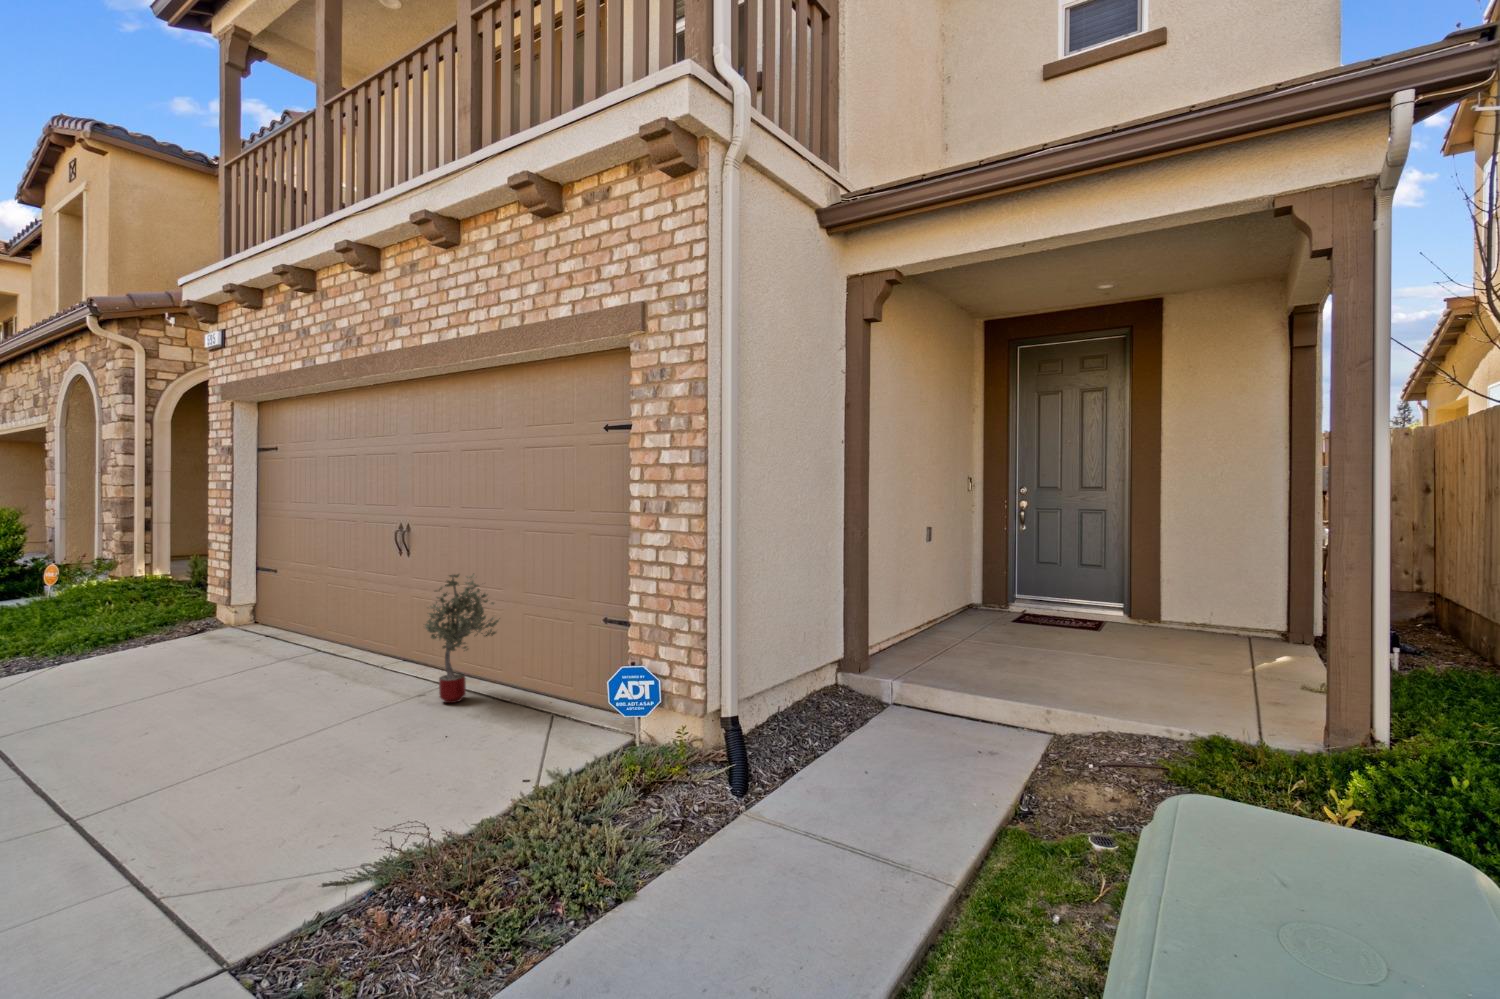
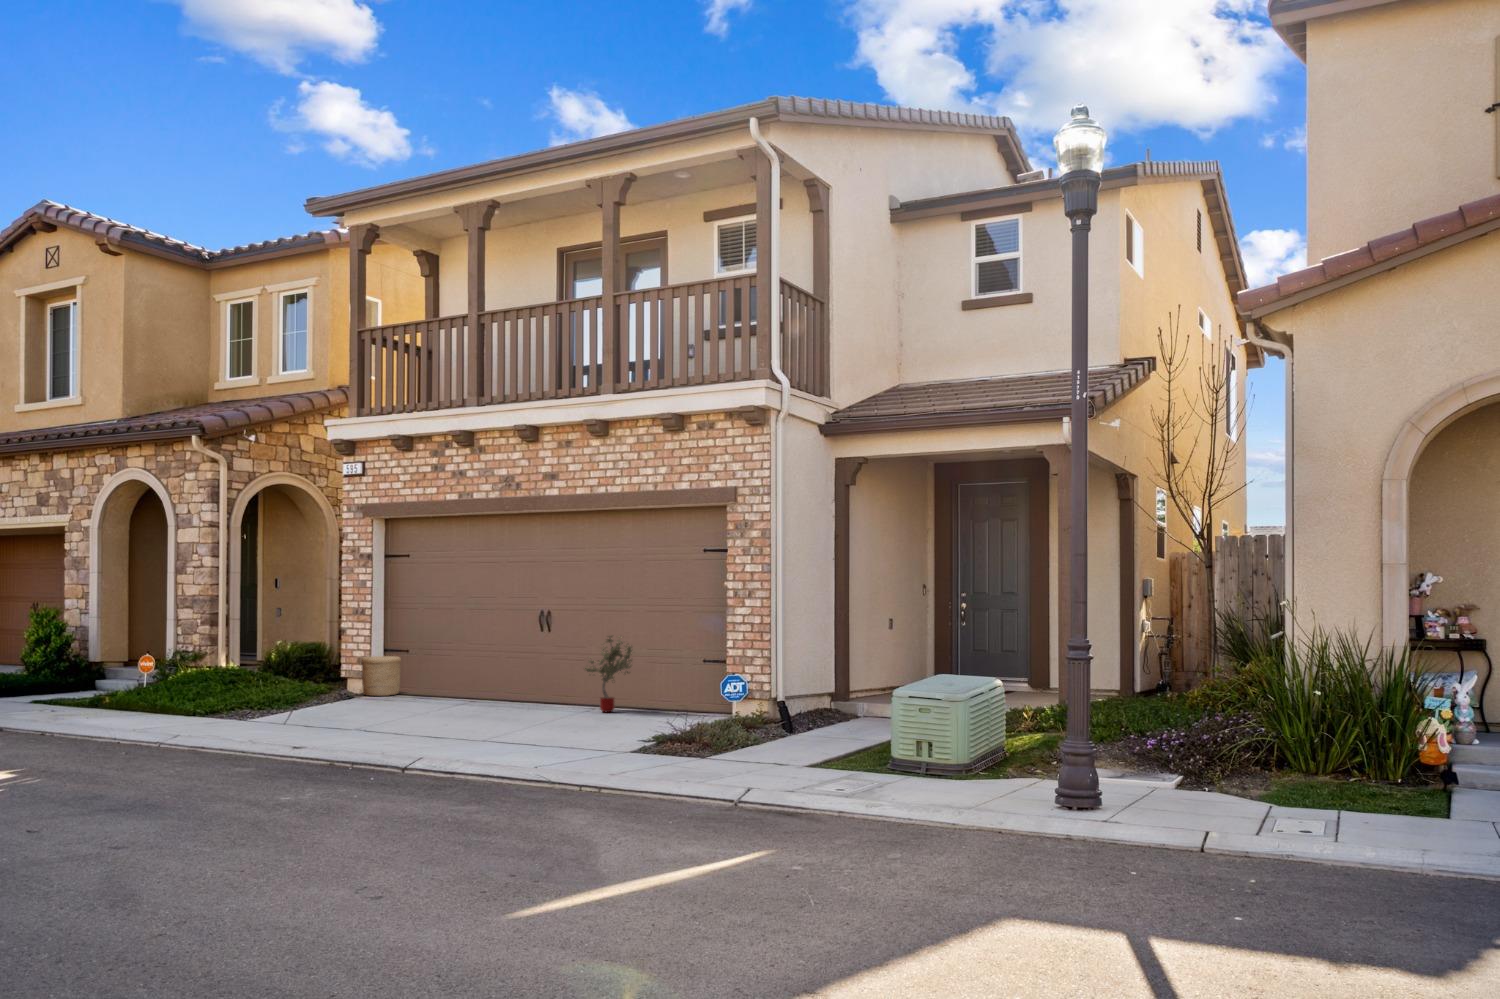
woven basket: none [200,580,263,636] -> present [361,656,401,696]

